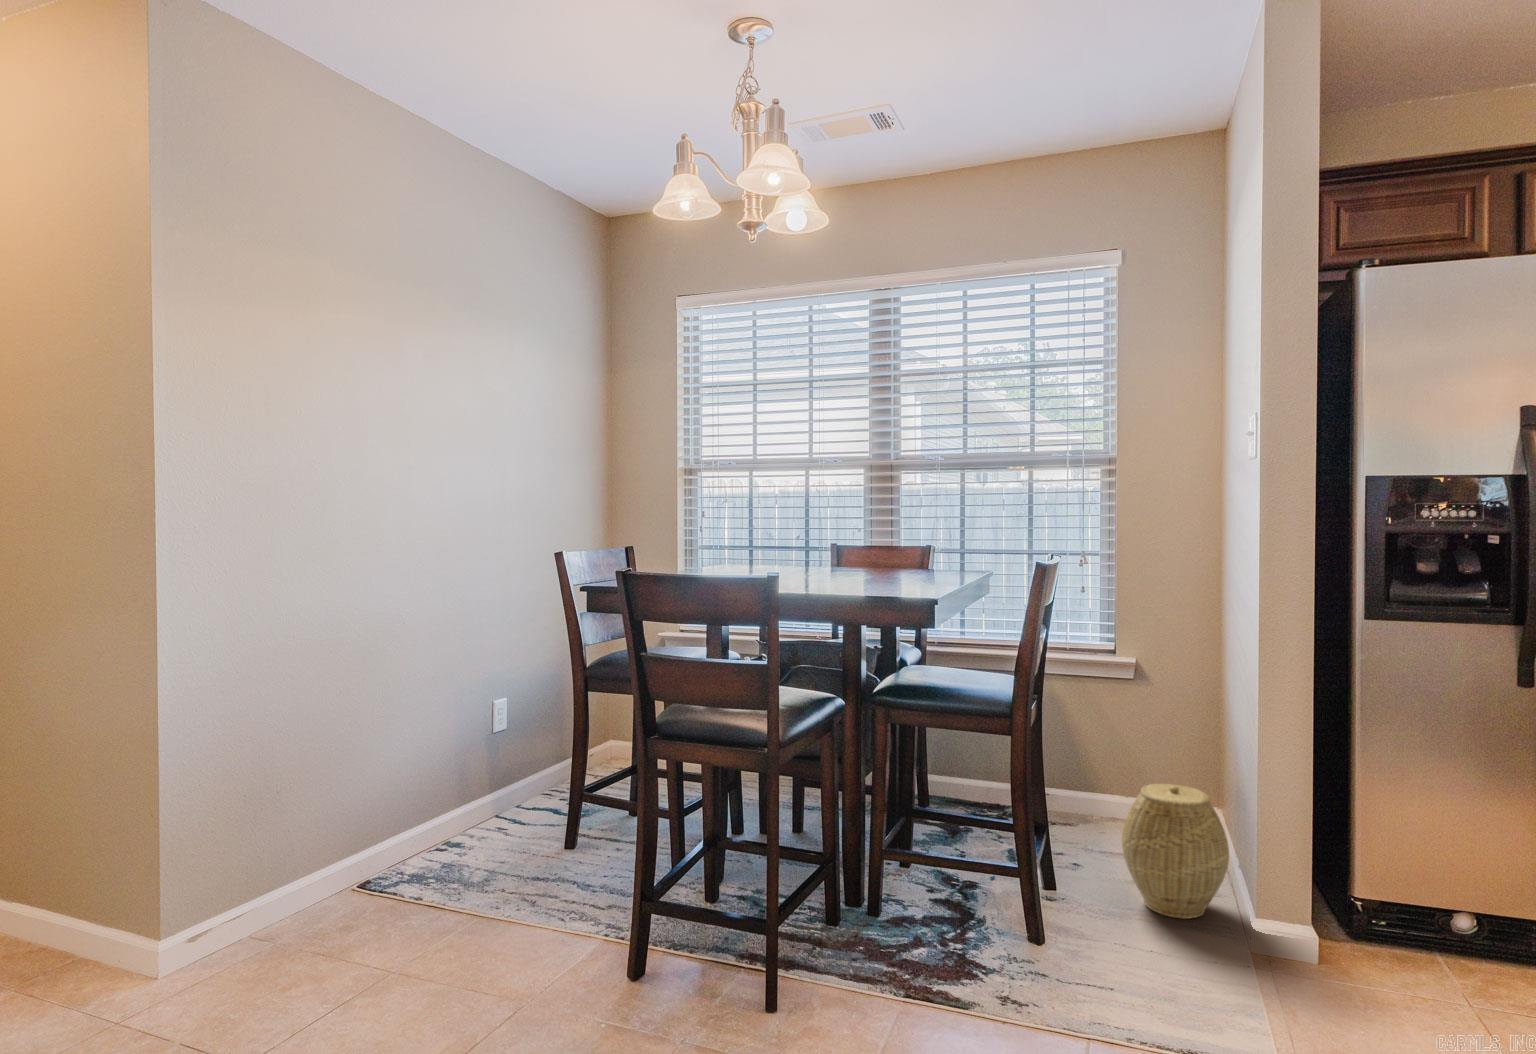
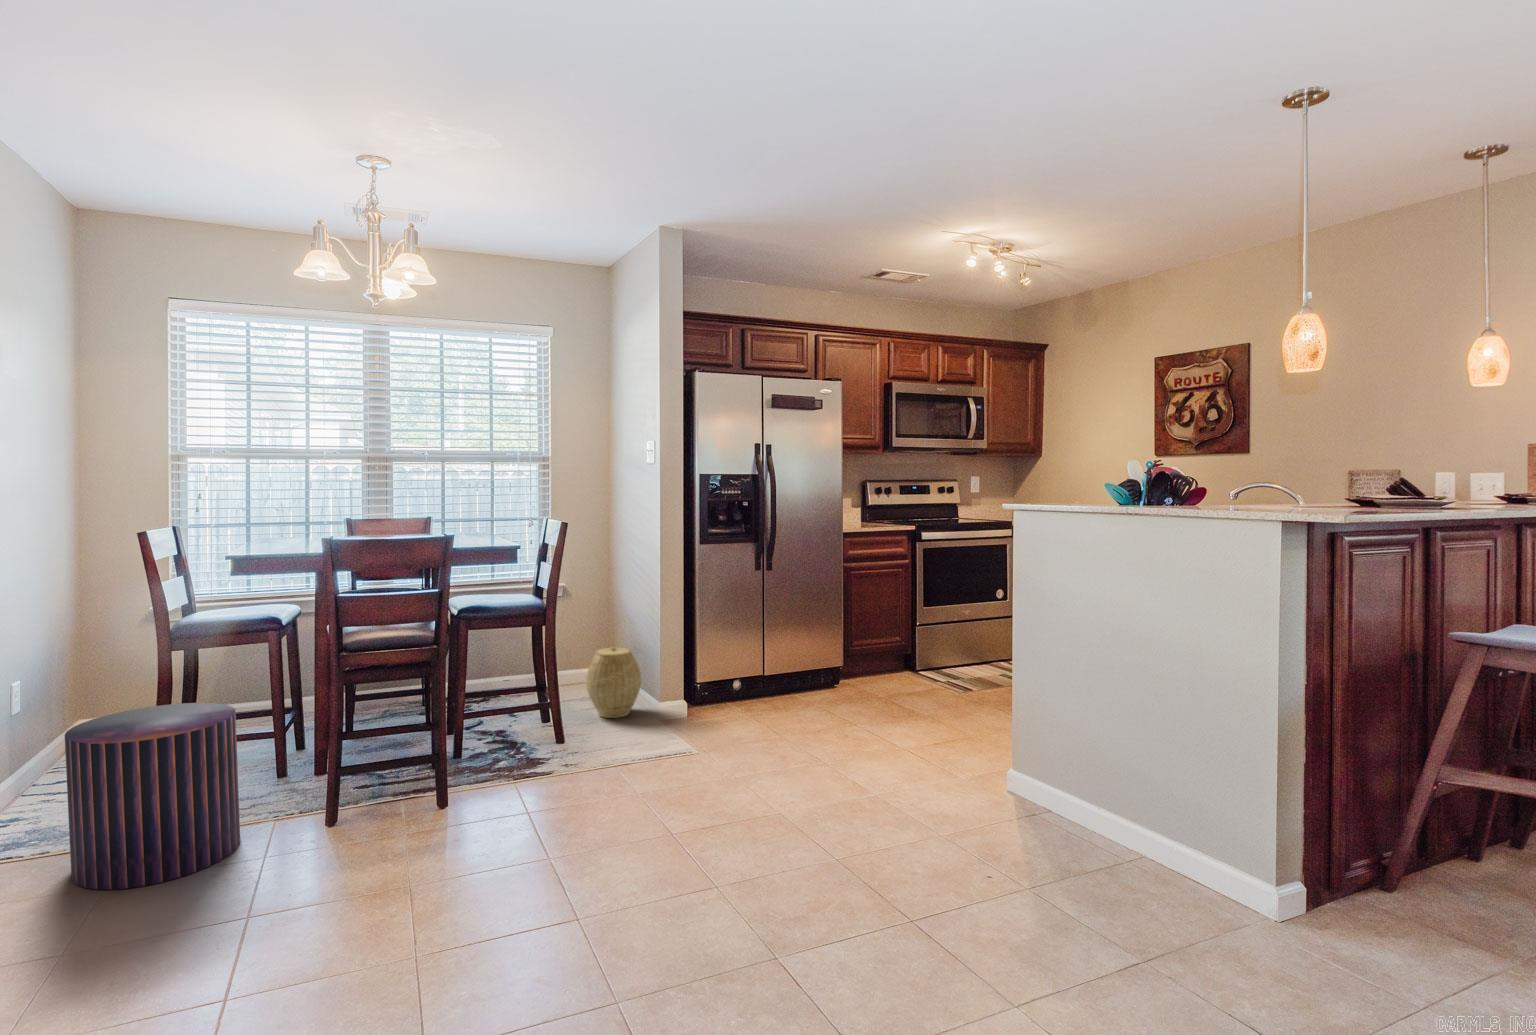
pouf: none [364,756,547,994] -> present [65,703,240,890]

